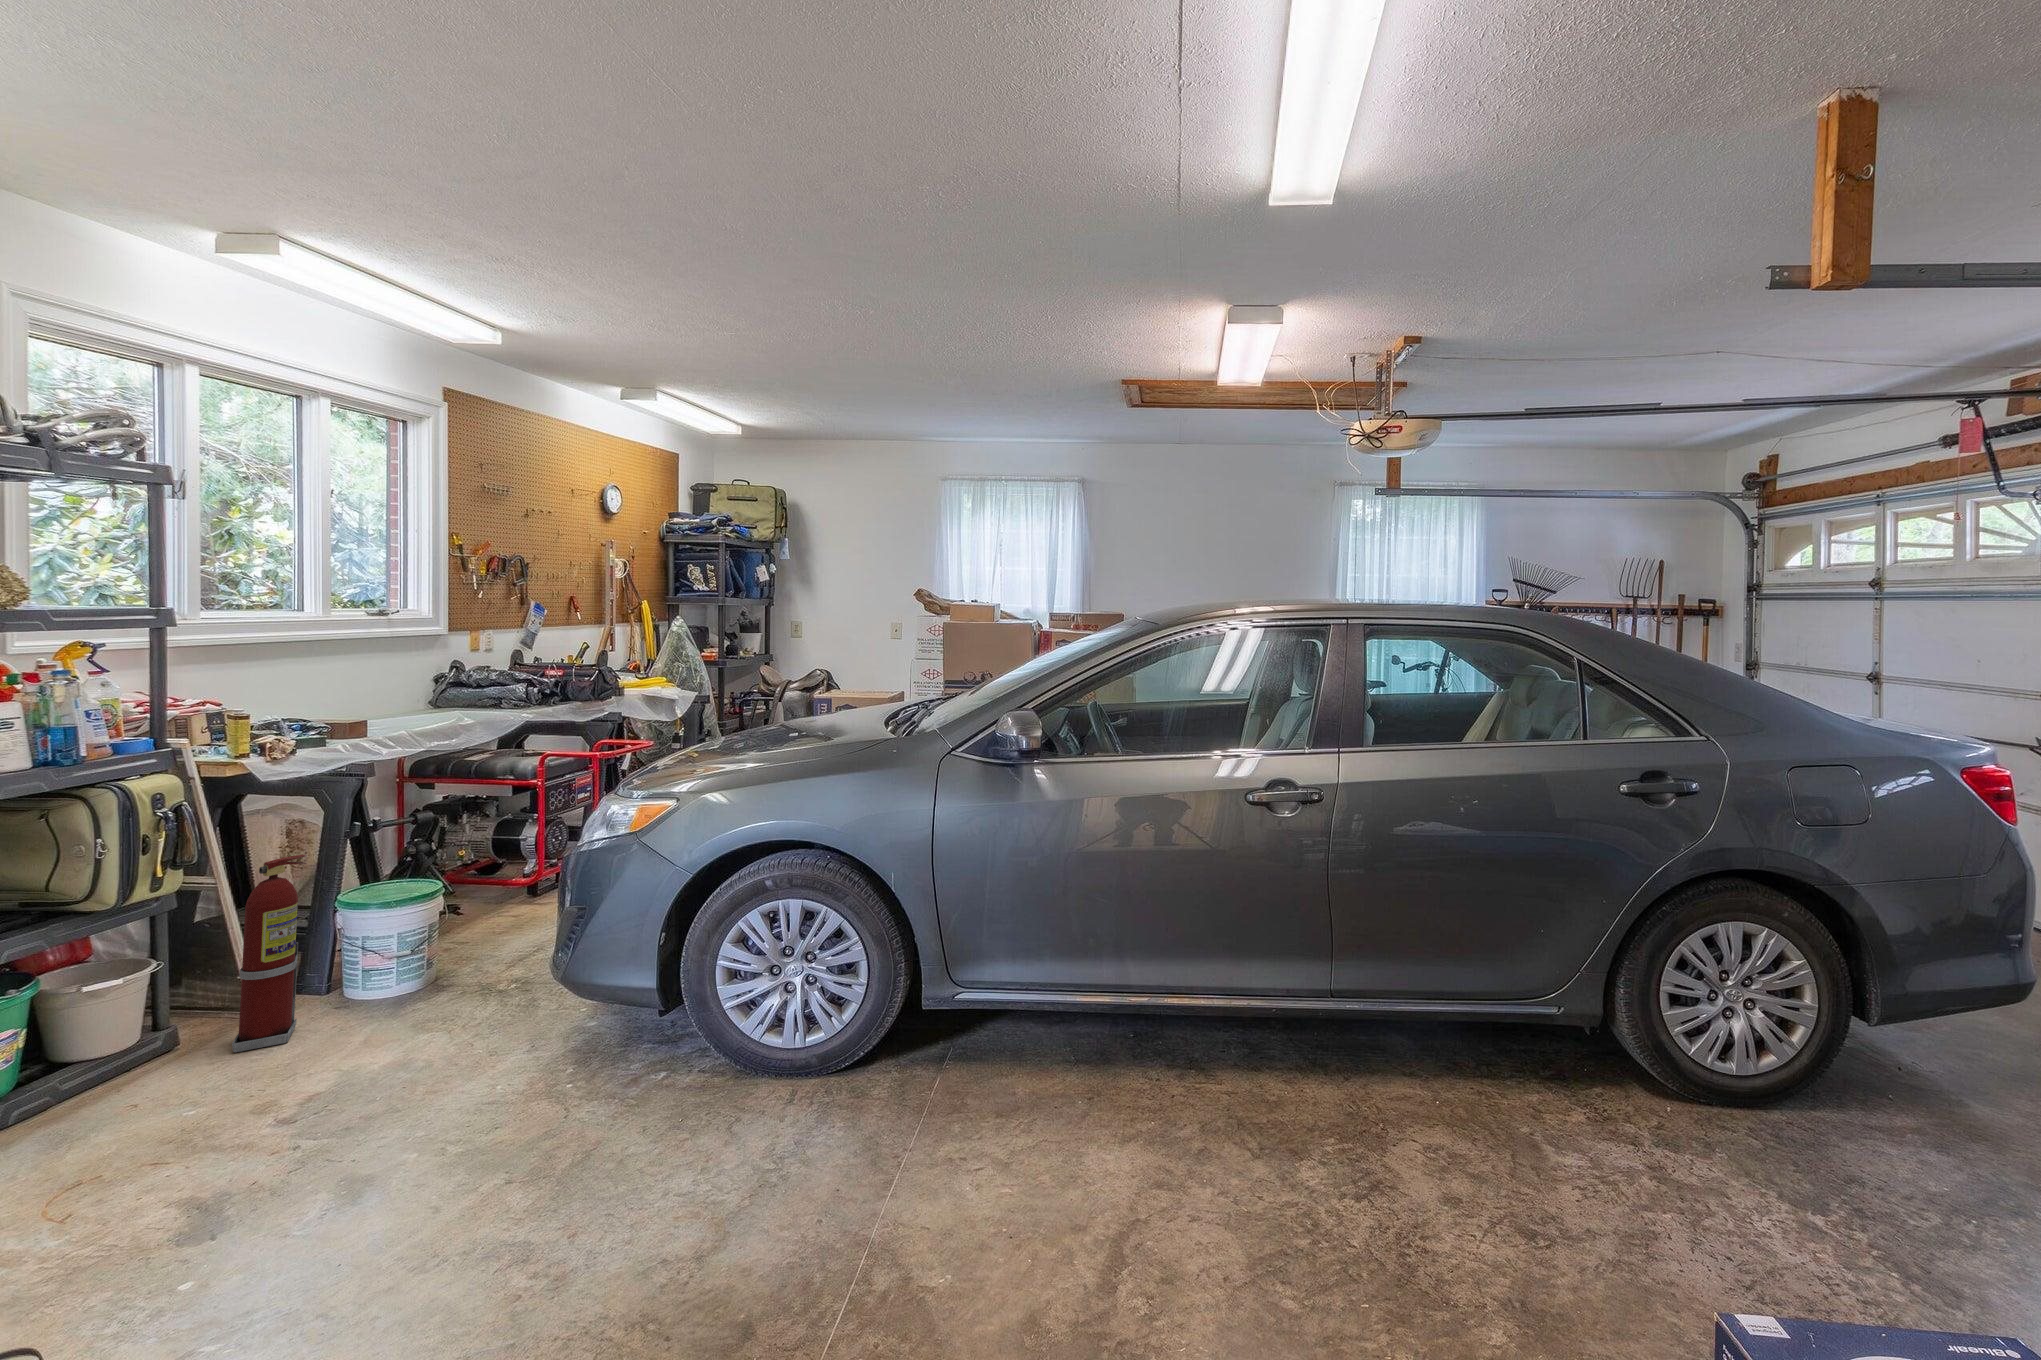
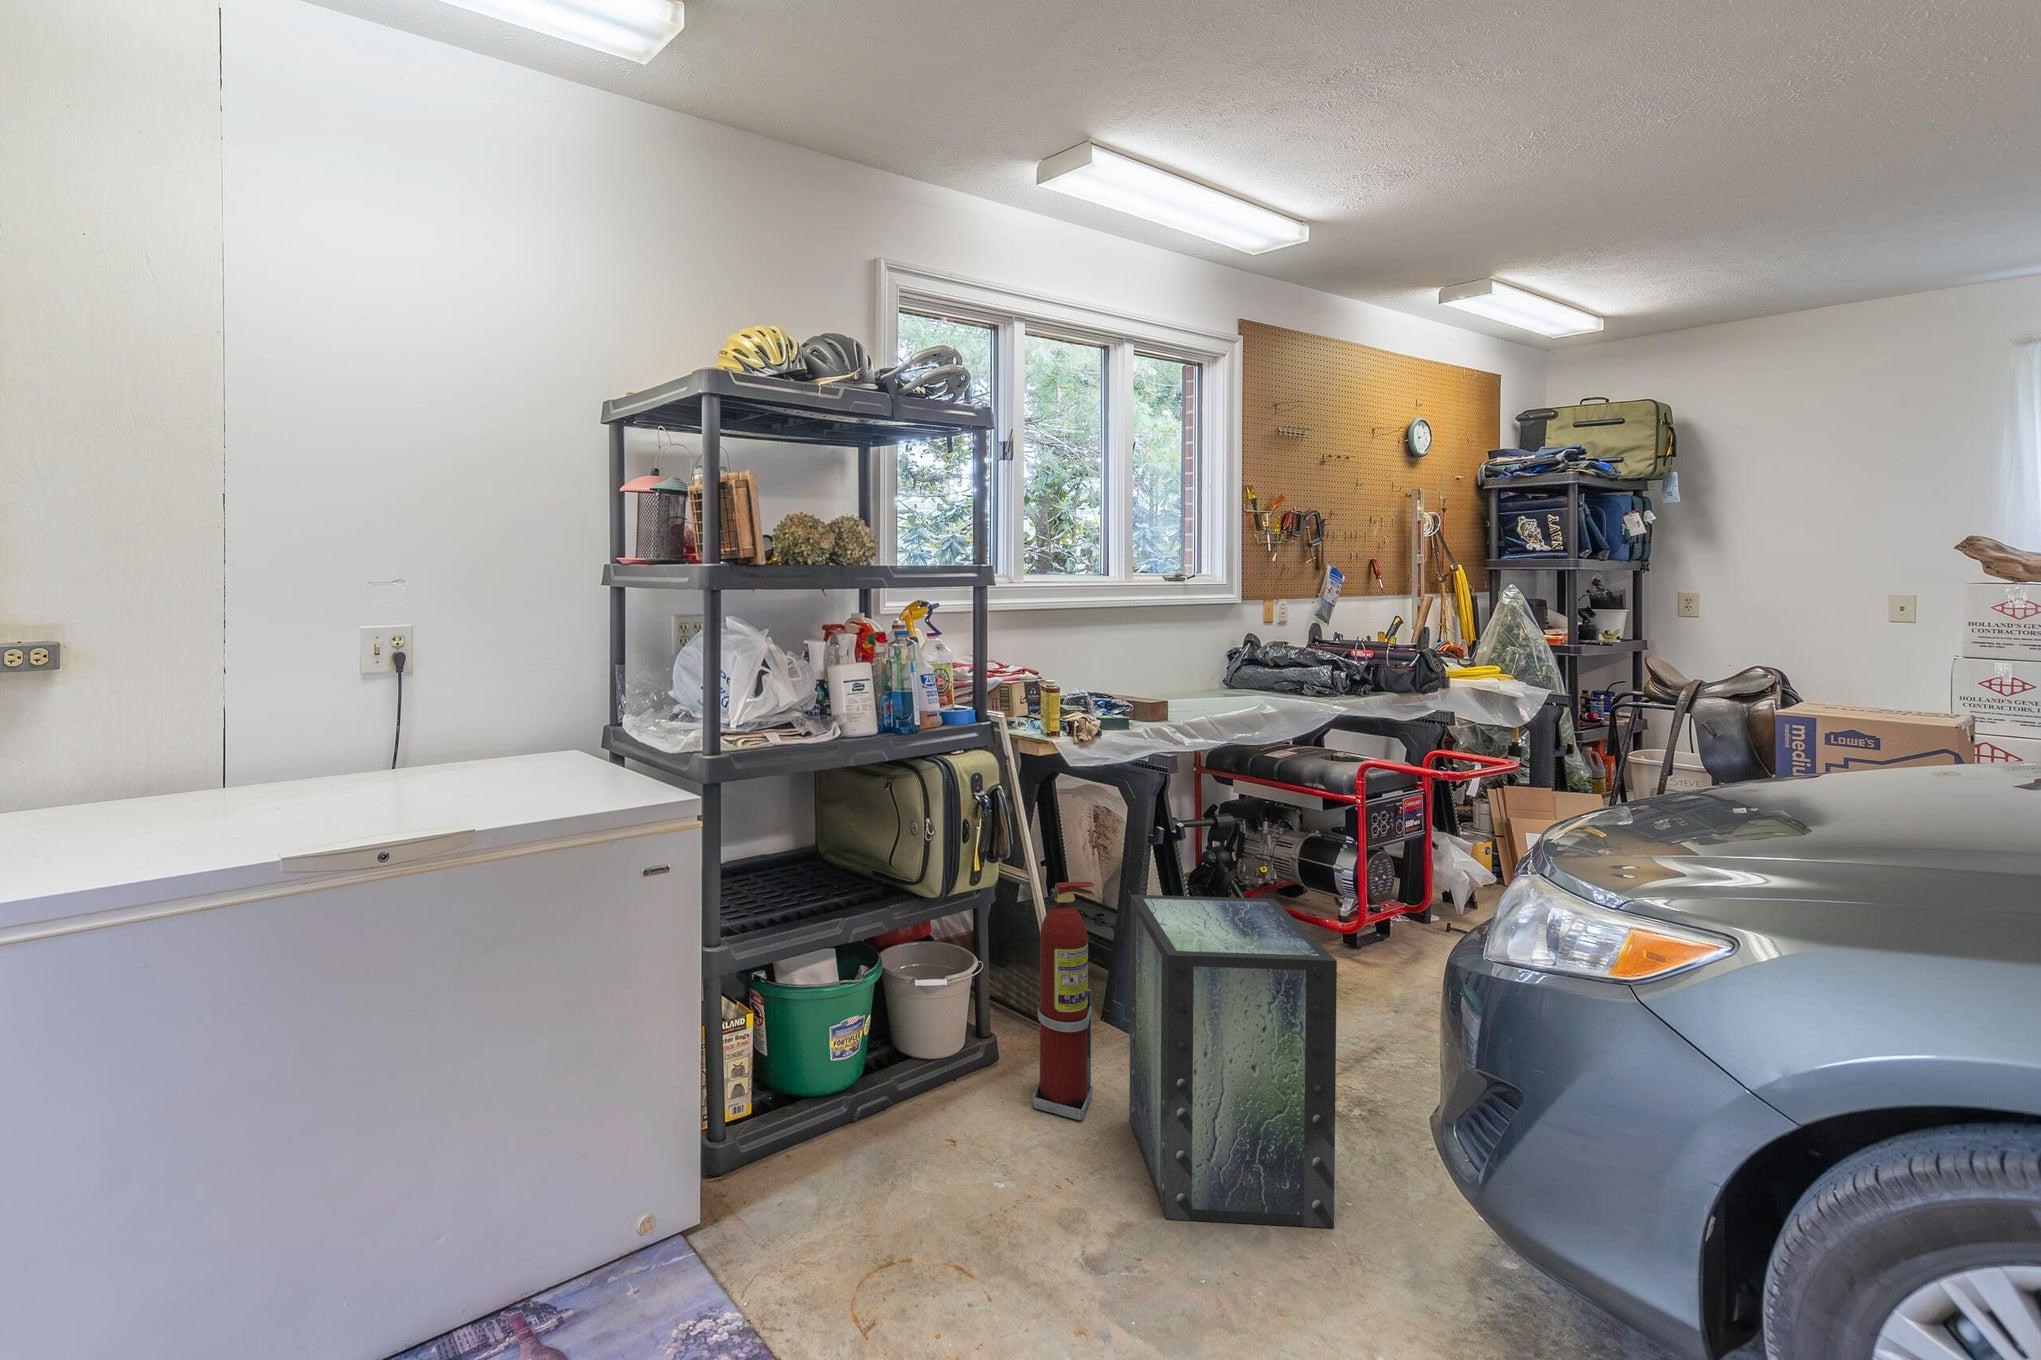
storage box: none [335,831,512,1057] -> present [1129,895,1337,1228]

